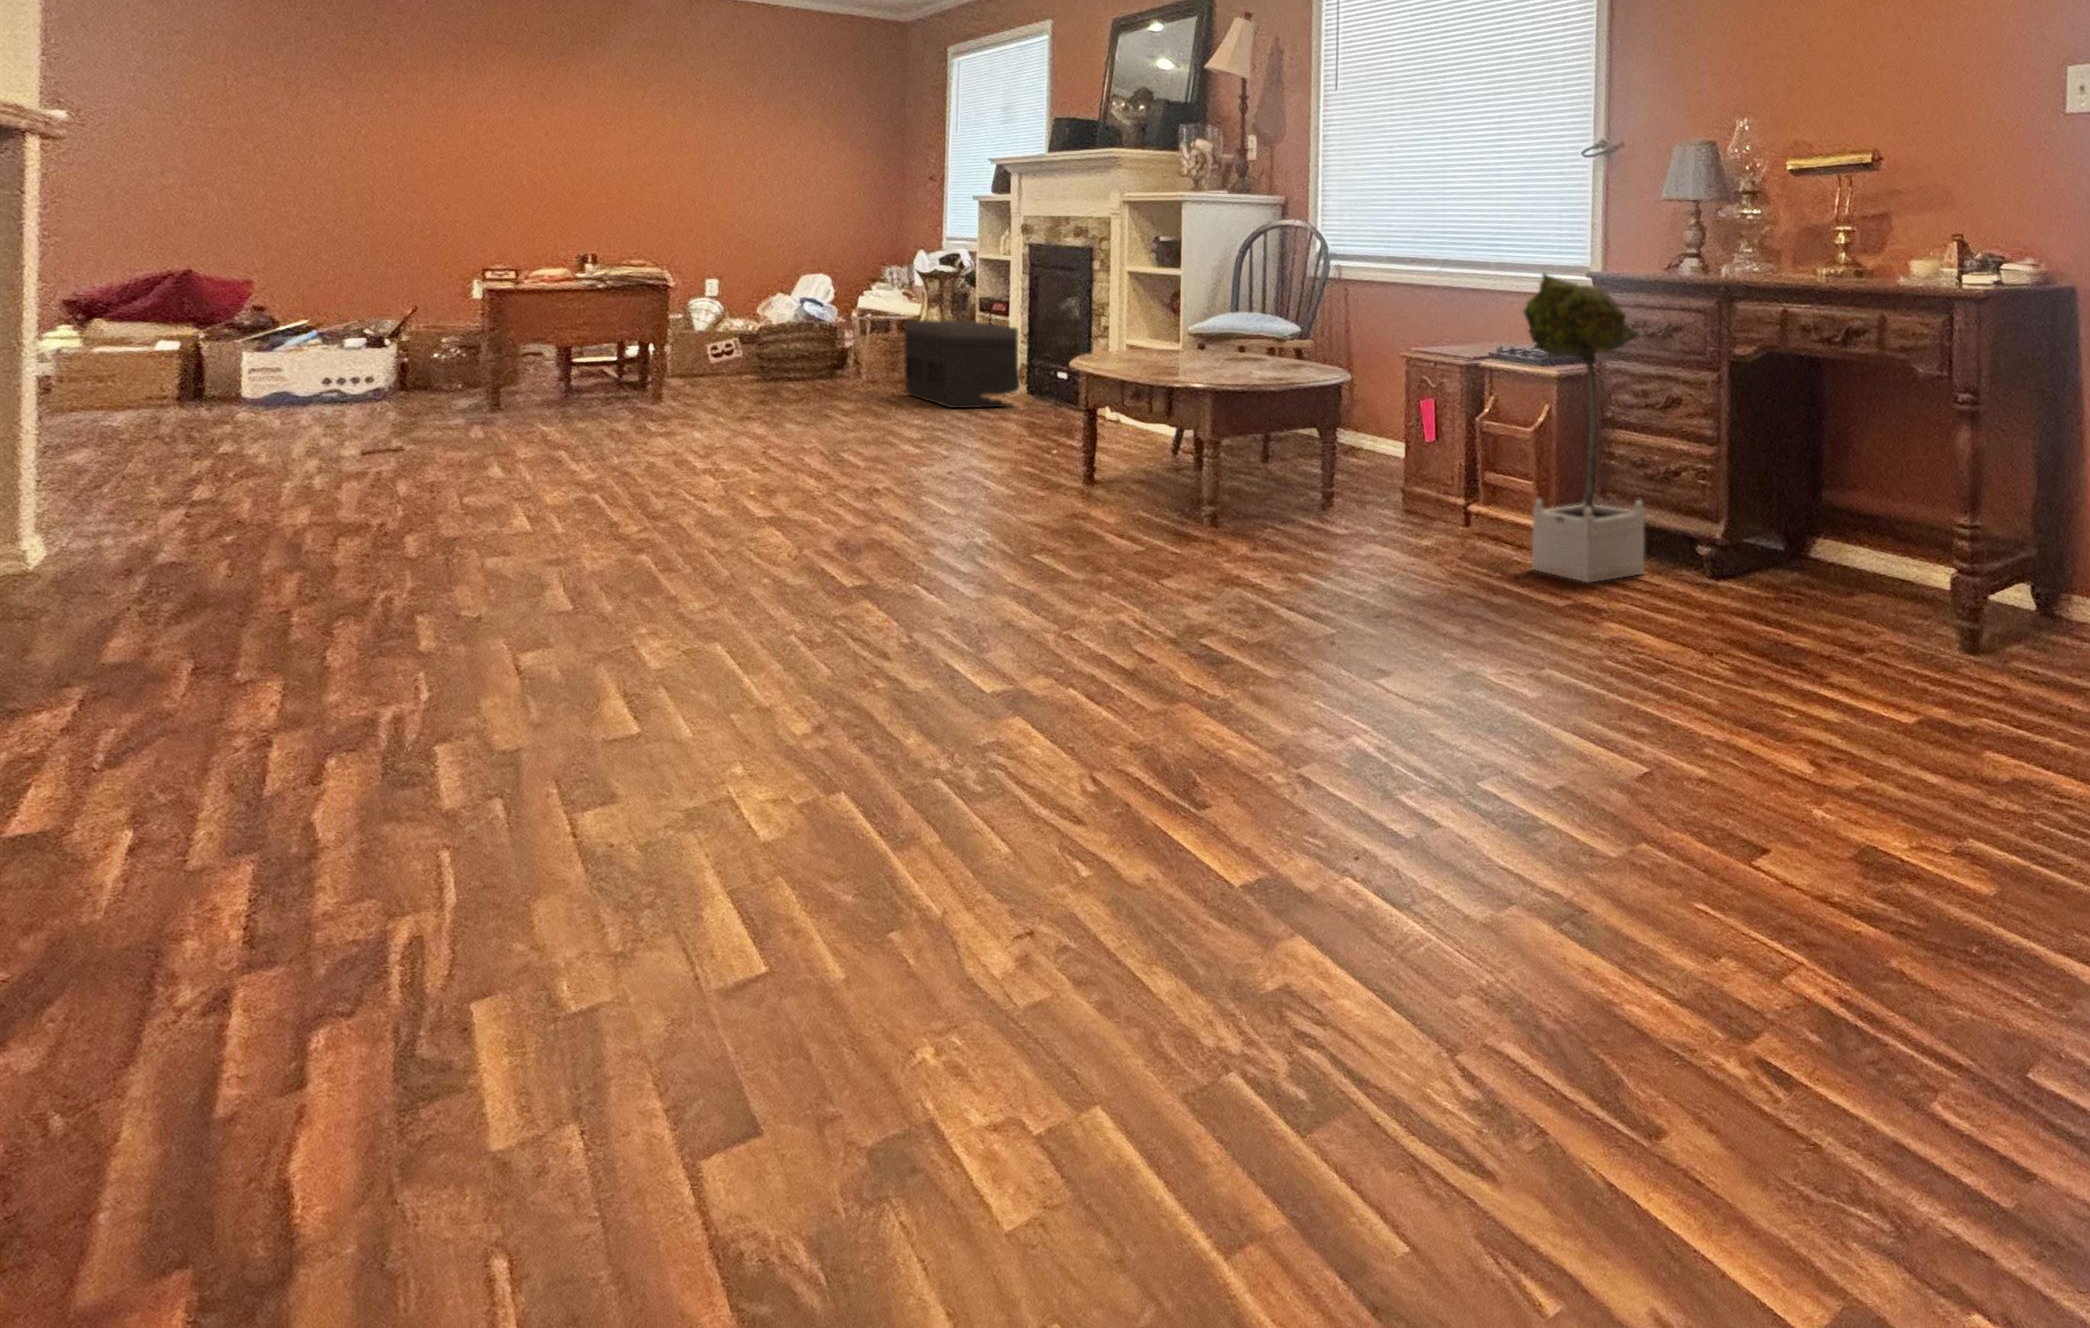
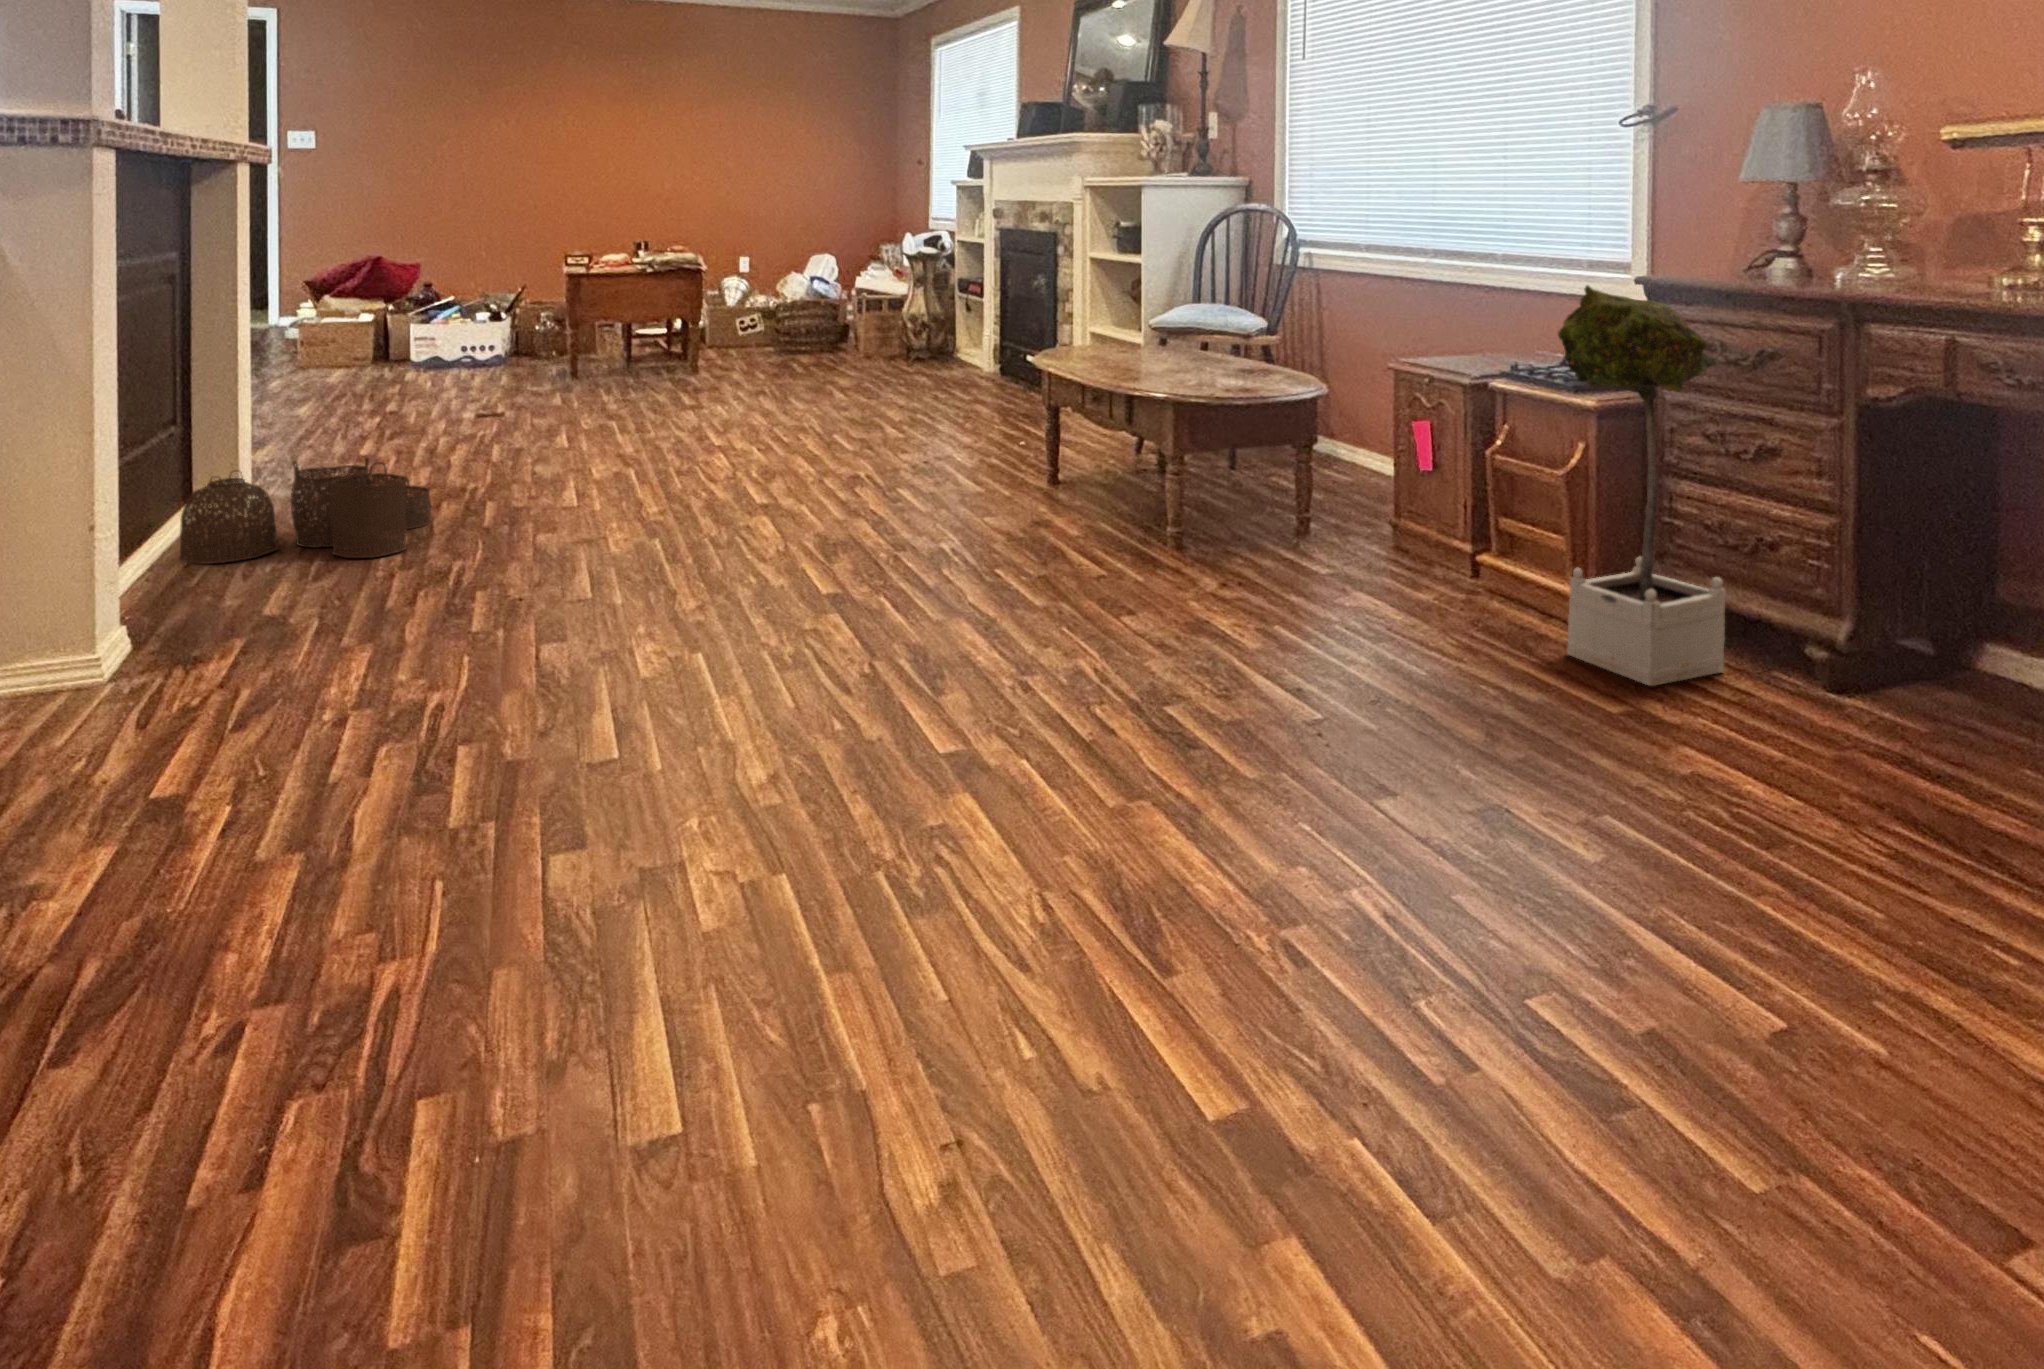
storage bench: present [904,320,1020,408] -> none [896,296,995,382]
woven basket: none [87,447,396,558] -> present [179,458,431,564]

